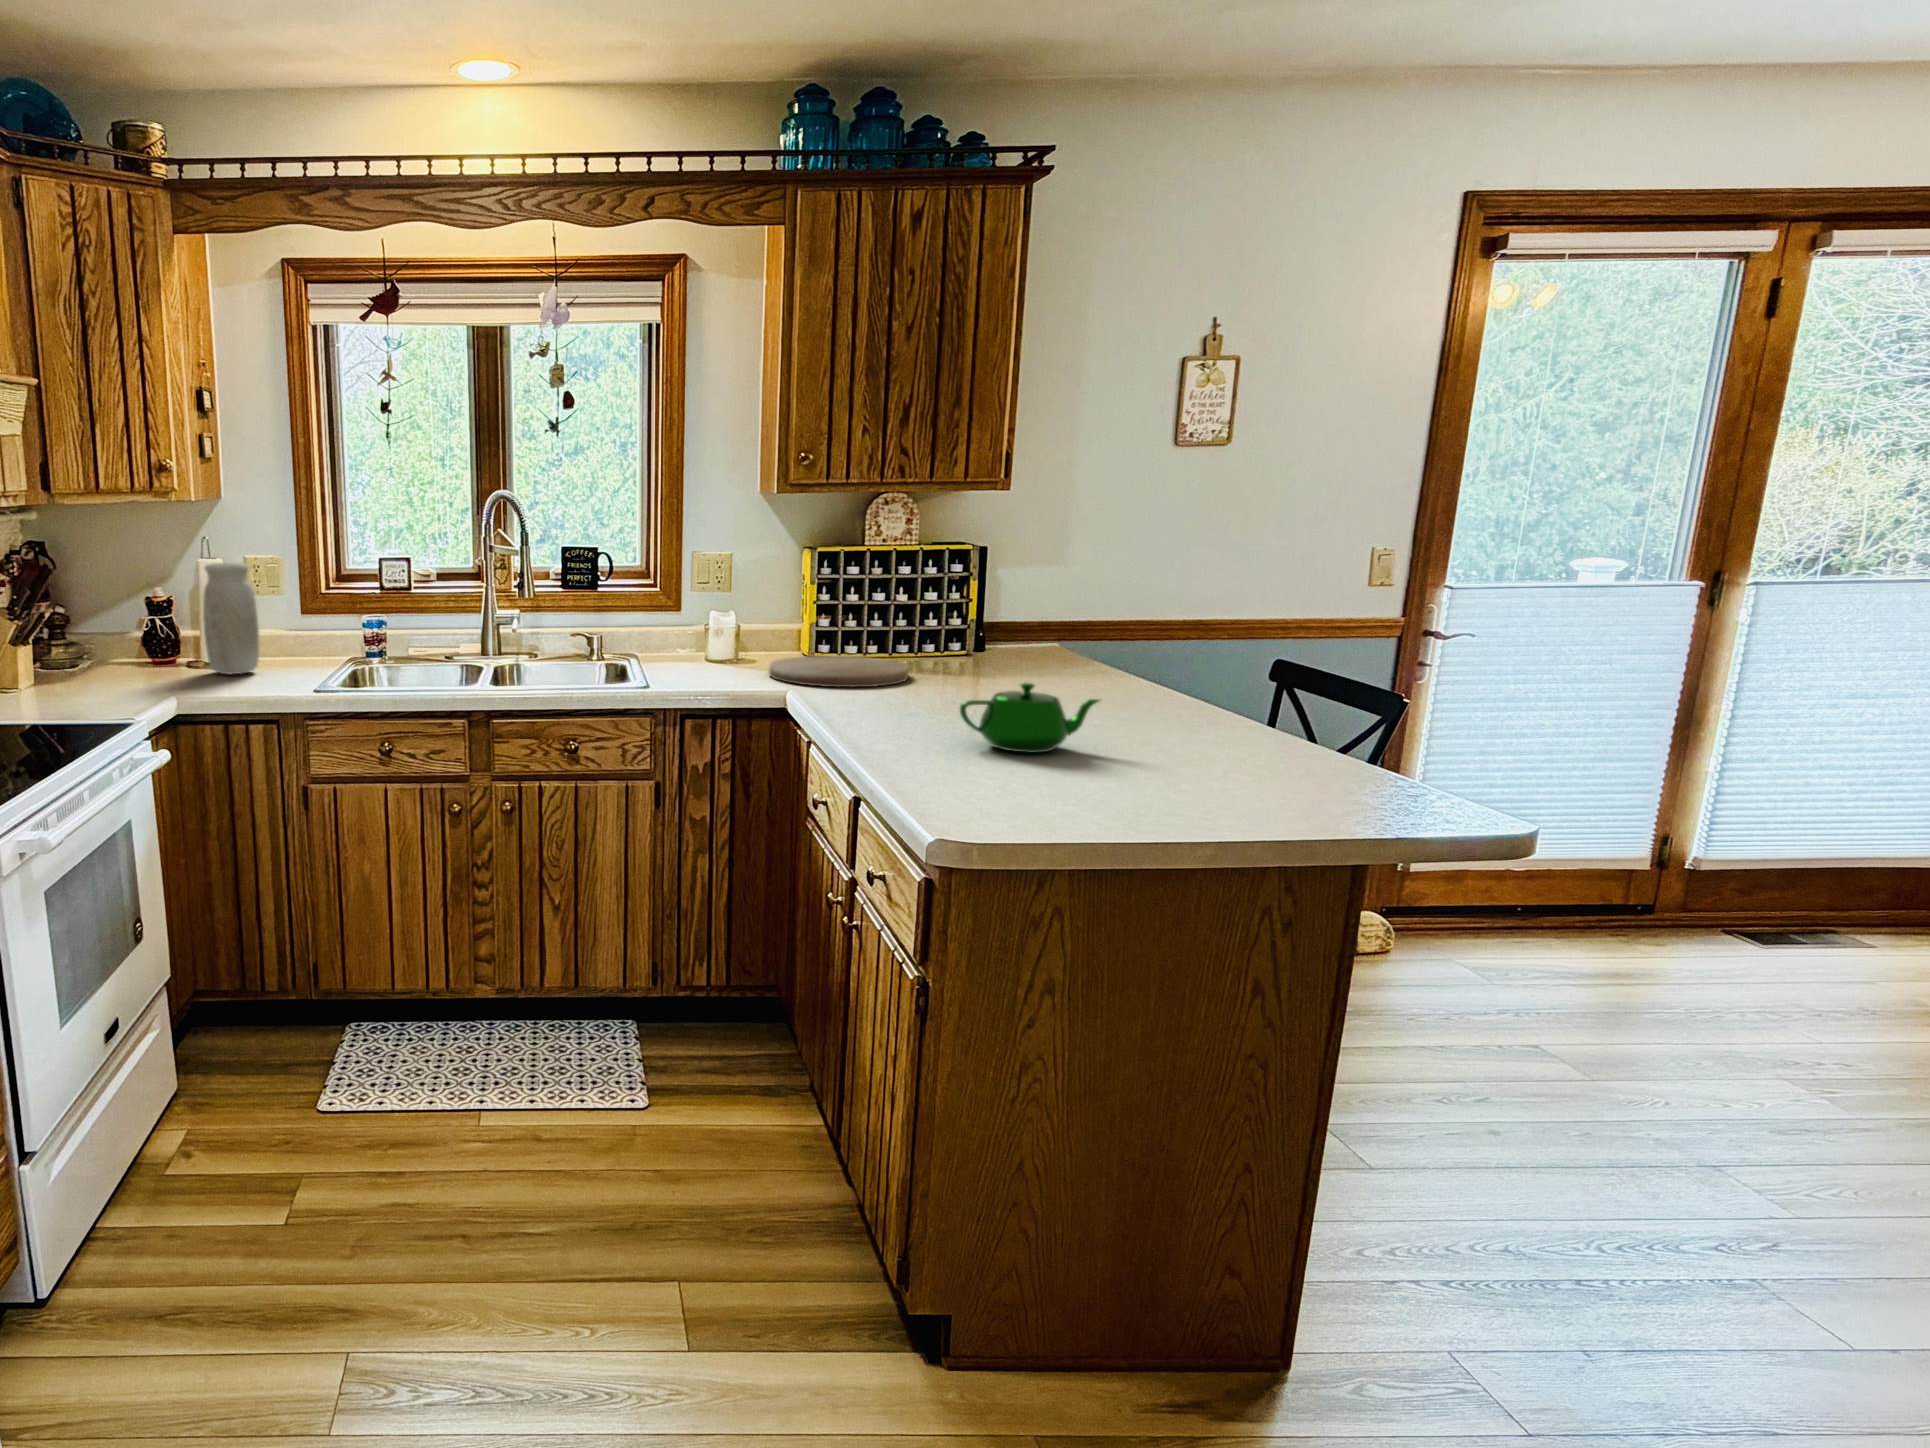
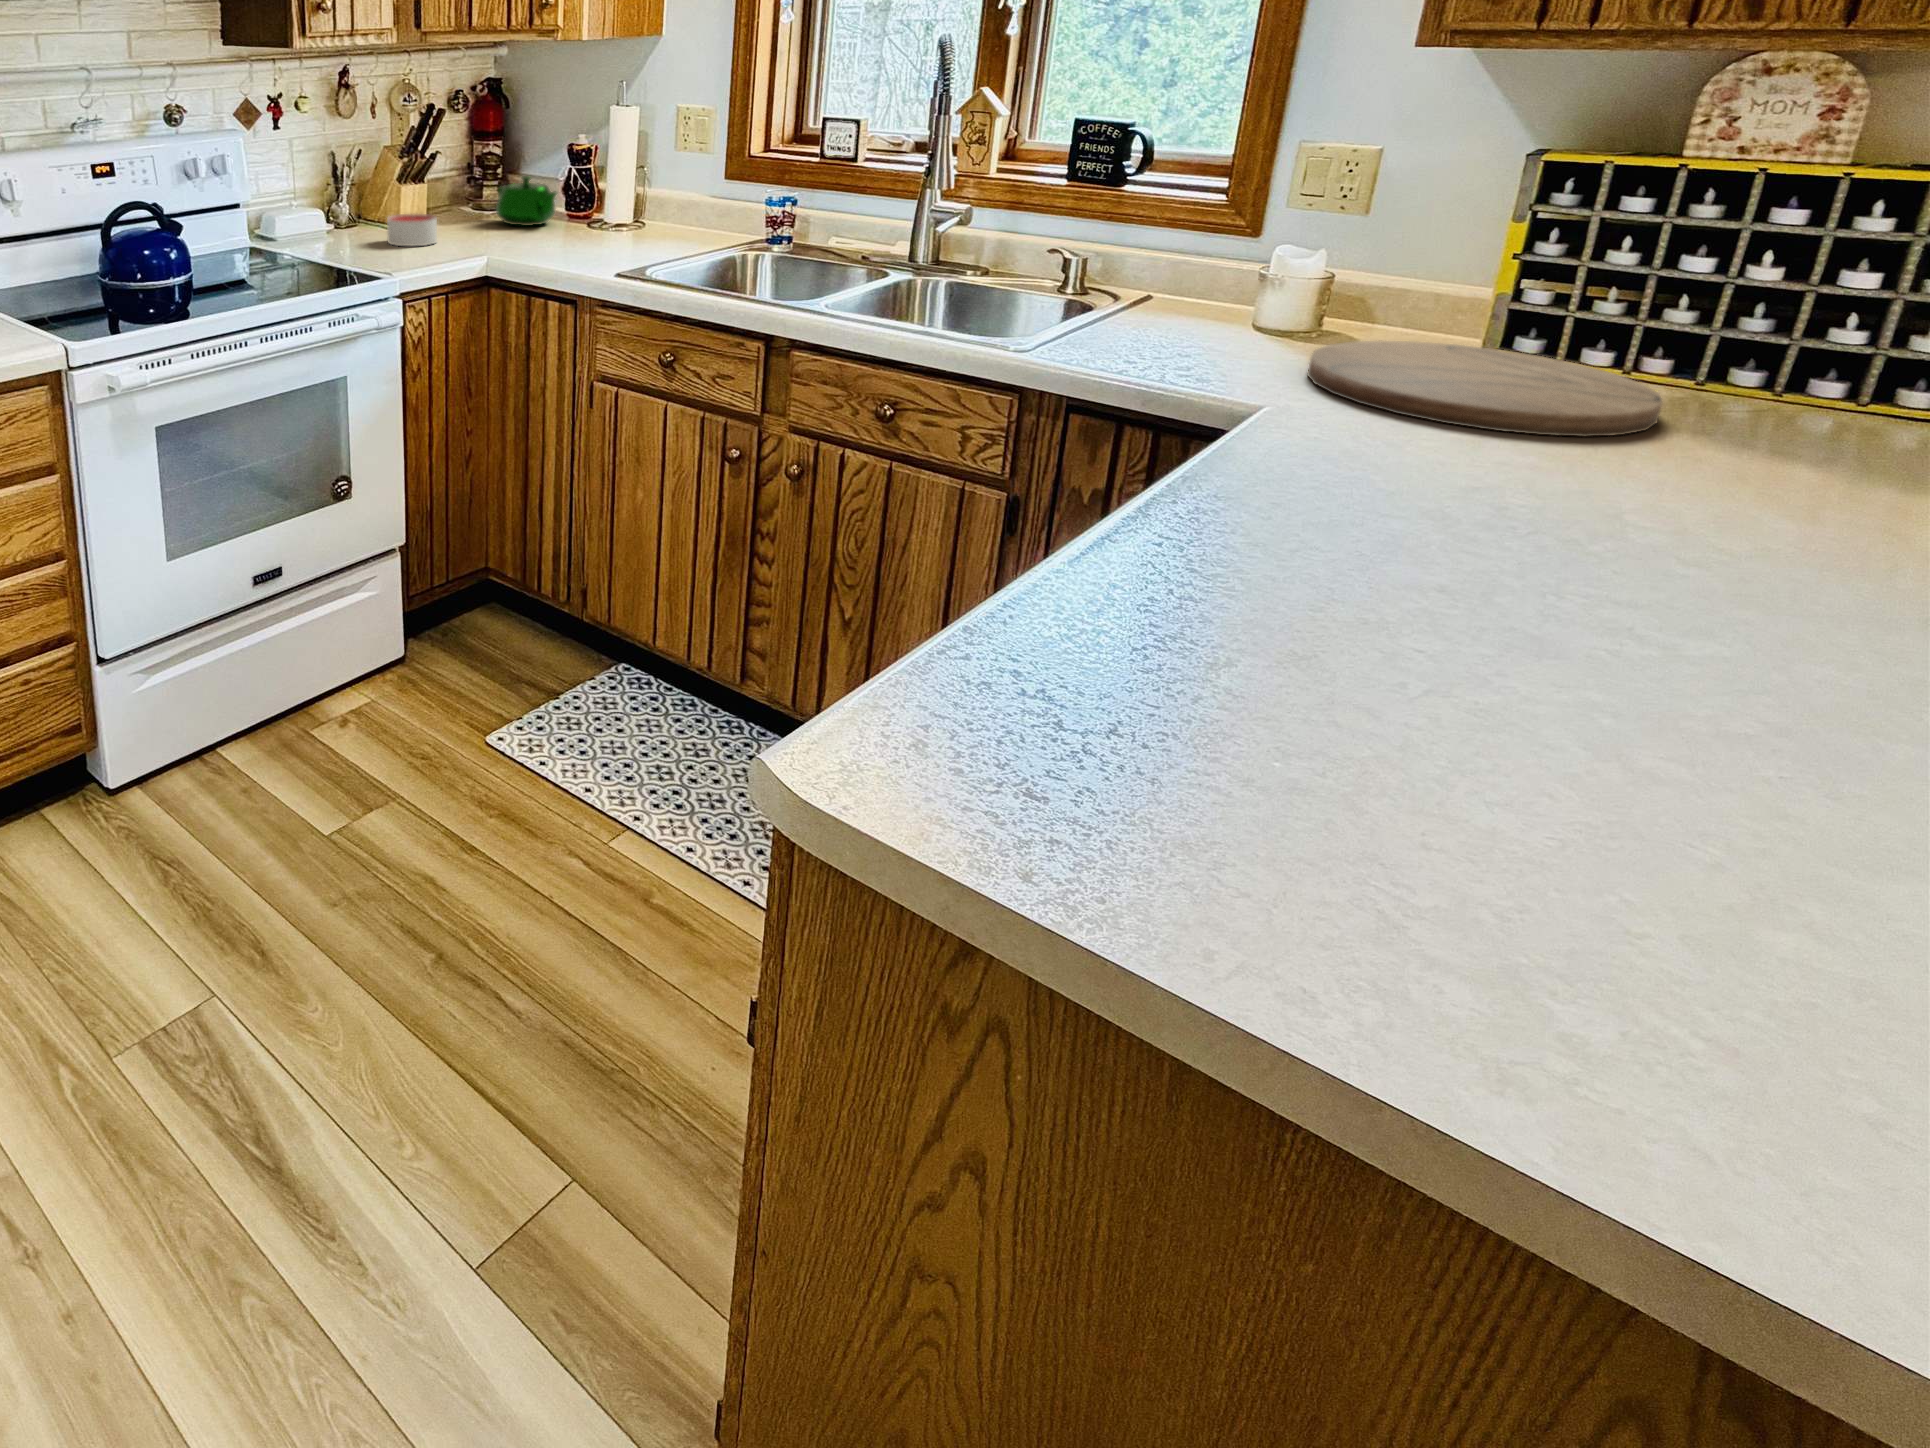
vase: present [203,563,259,674] -> none [568,113,624,243]
candle: none [47,666,101,697] -> present [387,214,437,246]
teapot: present [960,683,1100,753] -> present [496,176,557,226]

